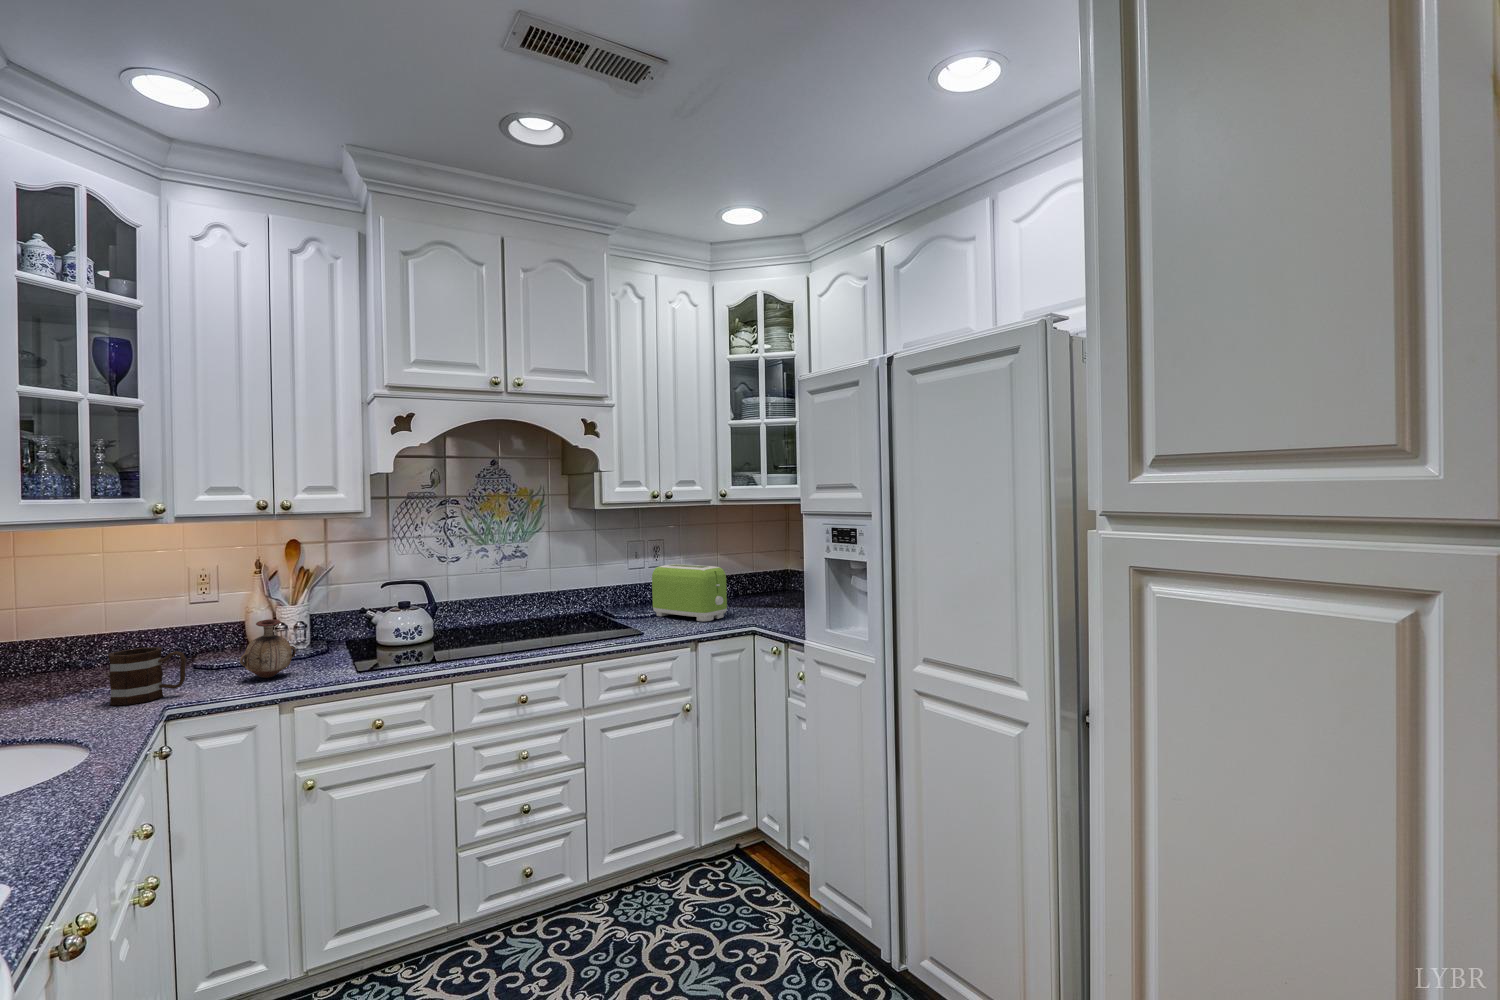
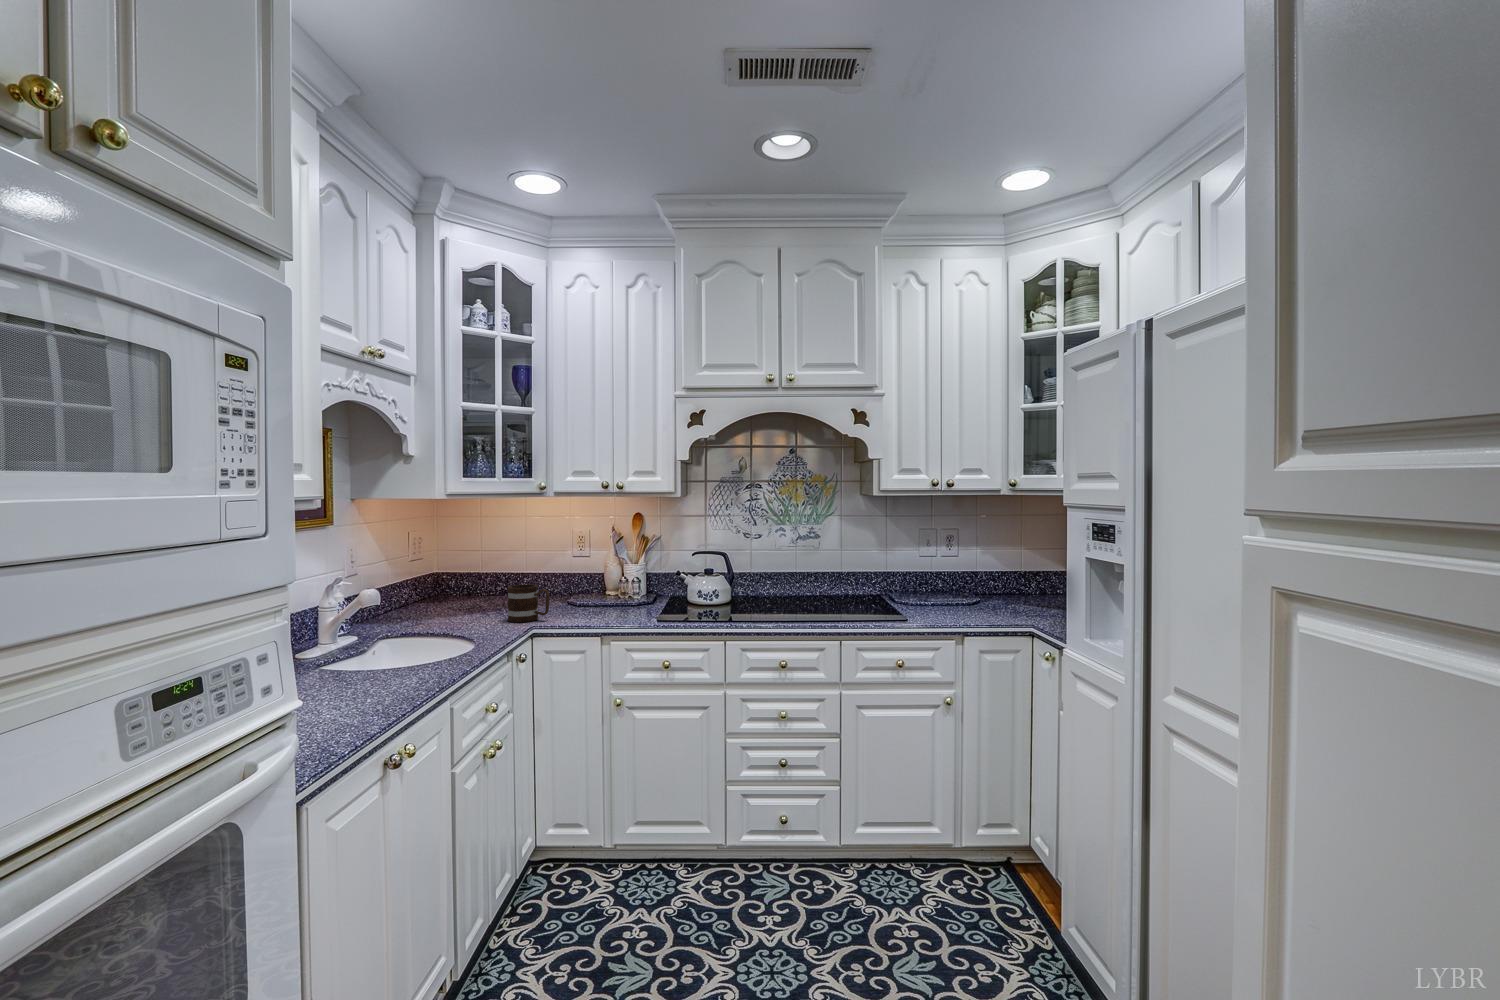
toaster: present [652,564,727,621] -> none [934,554,1010,616]
vase: present [240,619,296,678] -> none [584,572,621,616]

